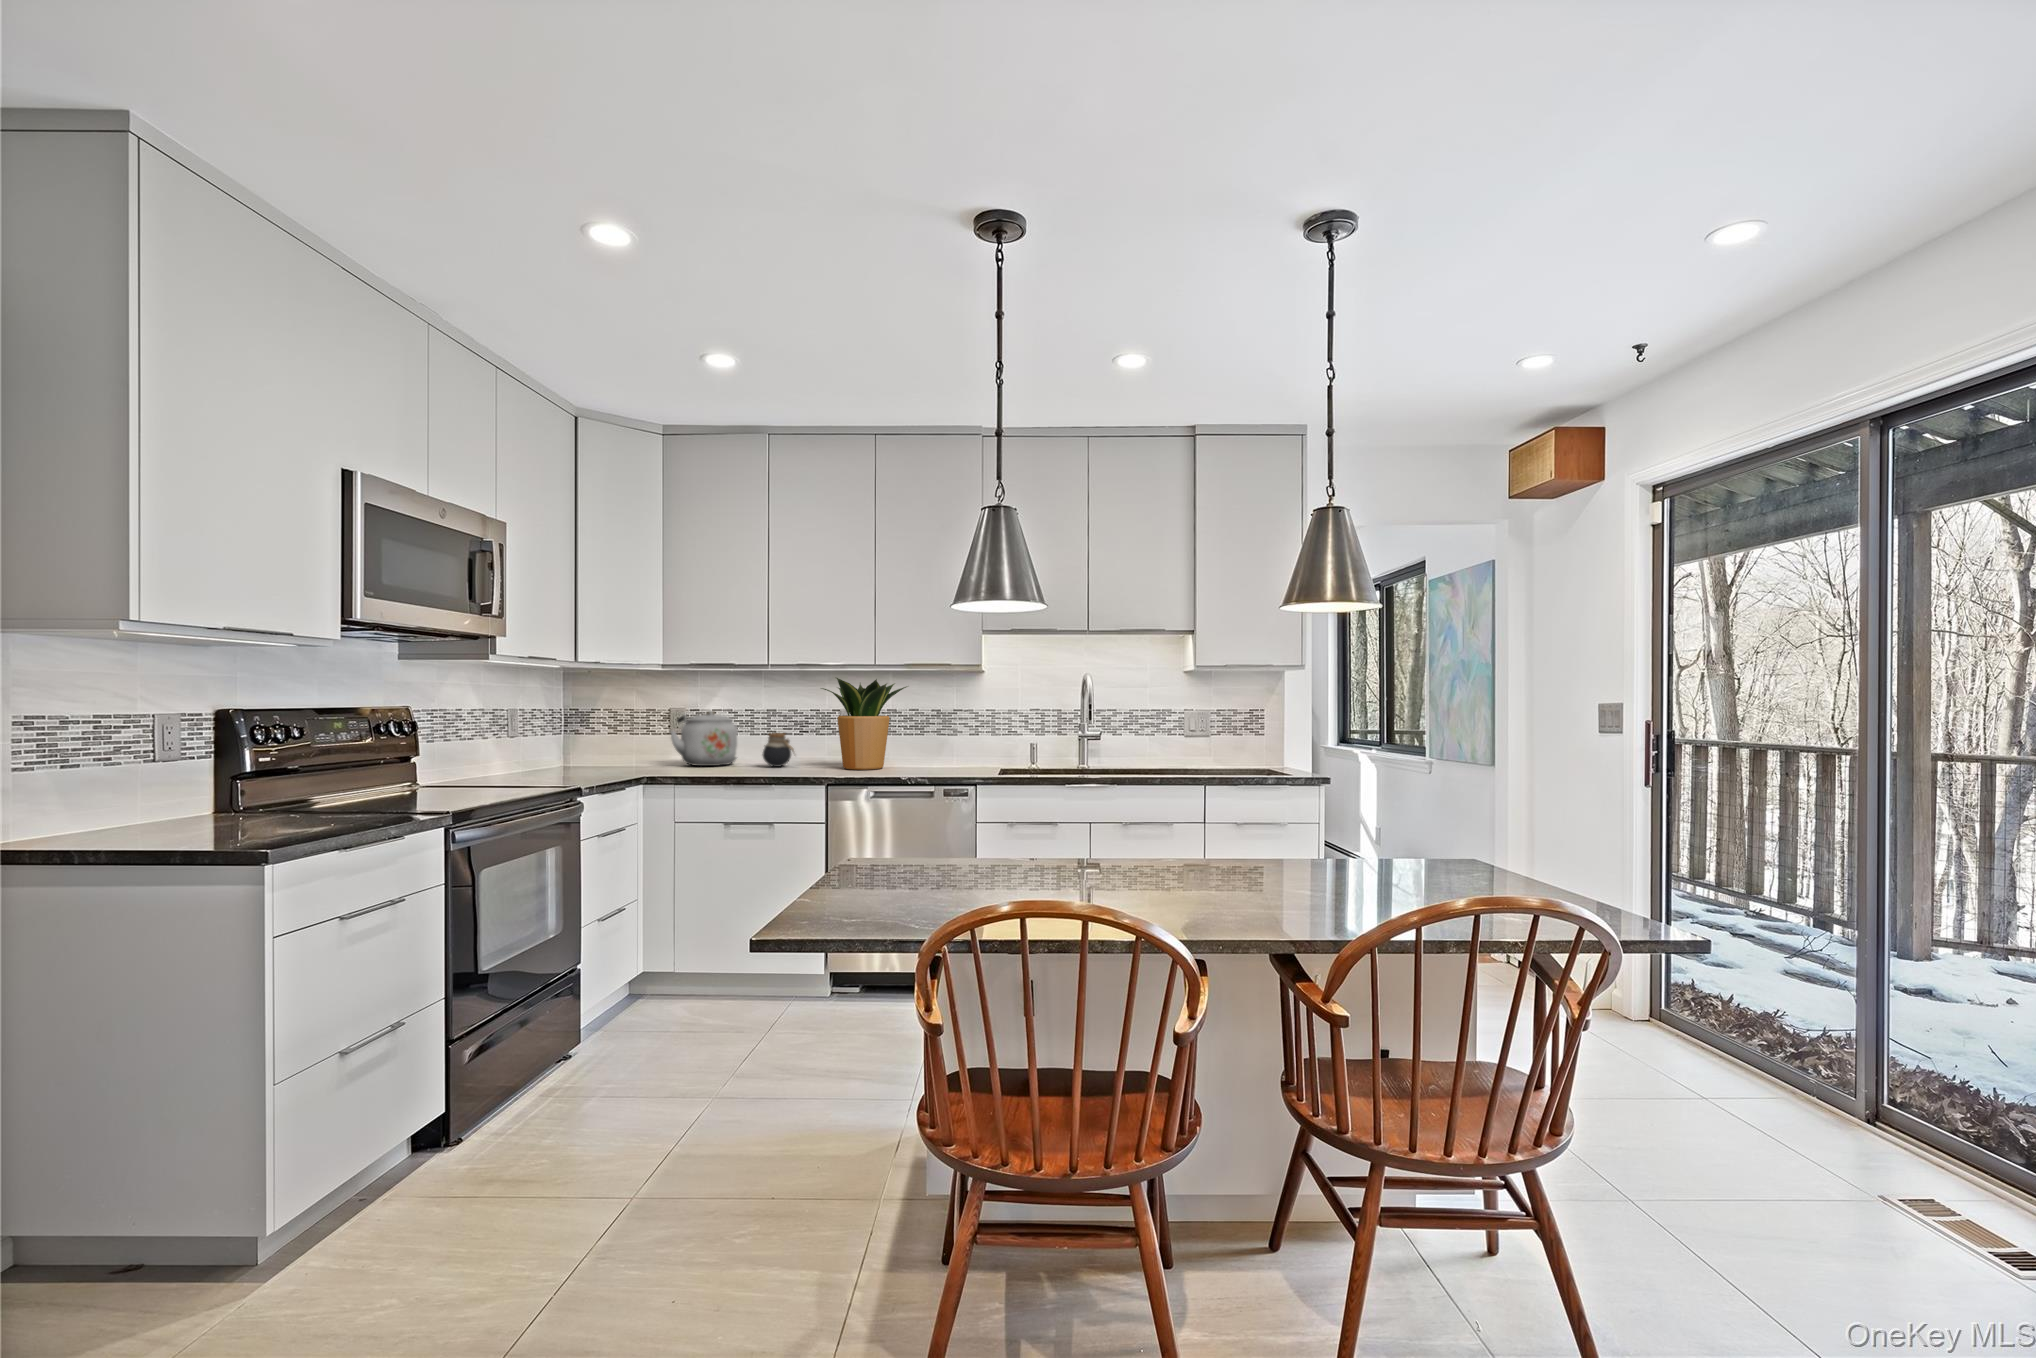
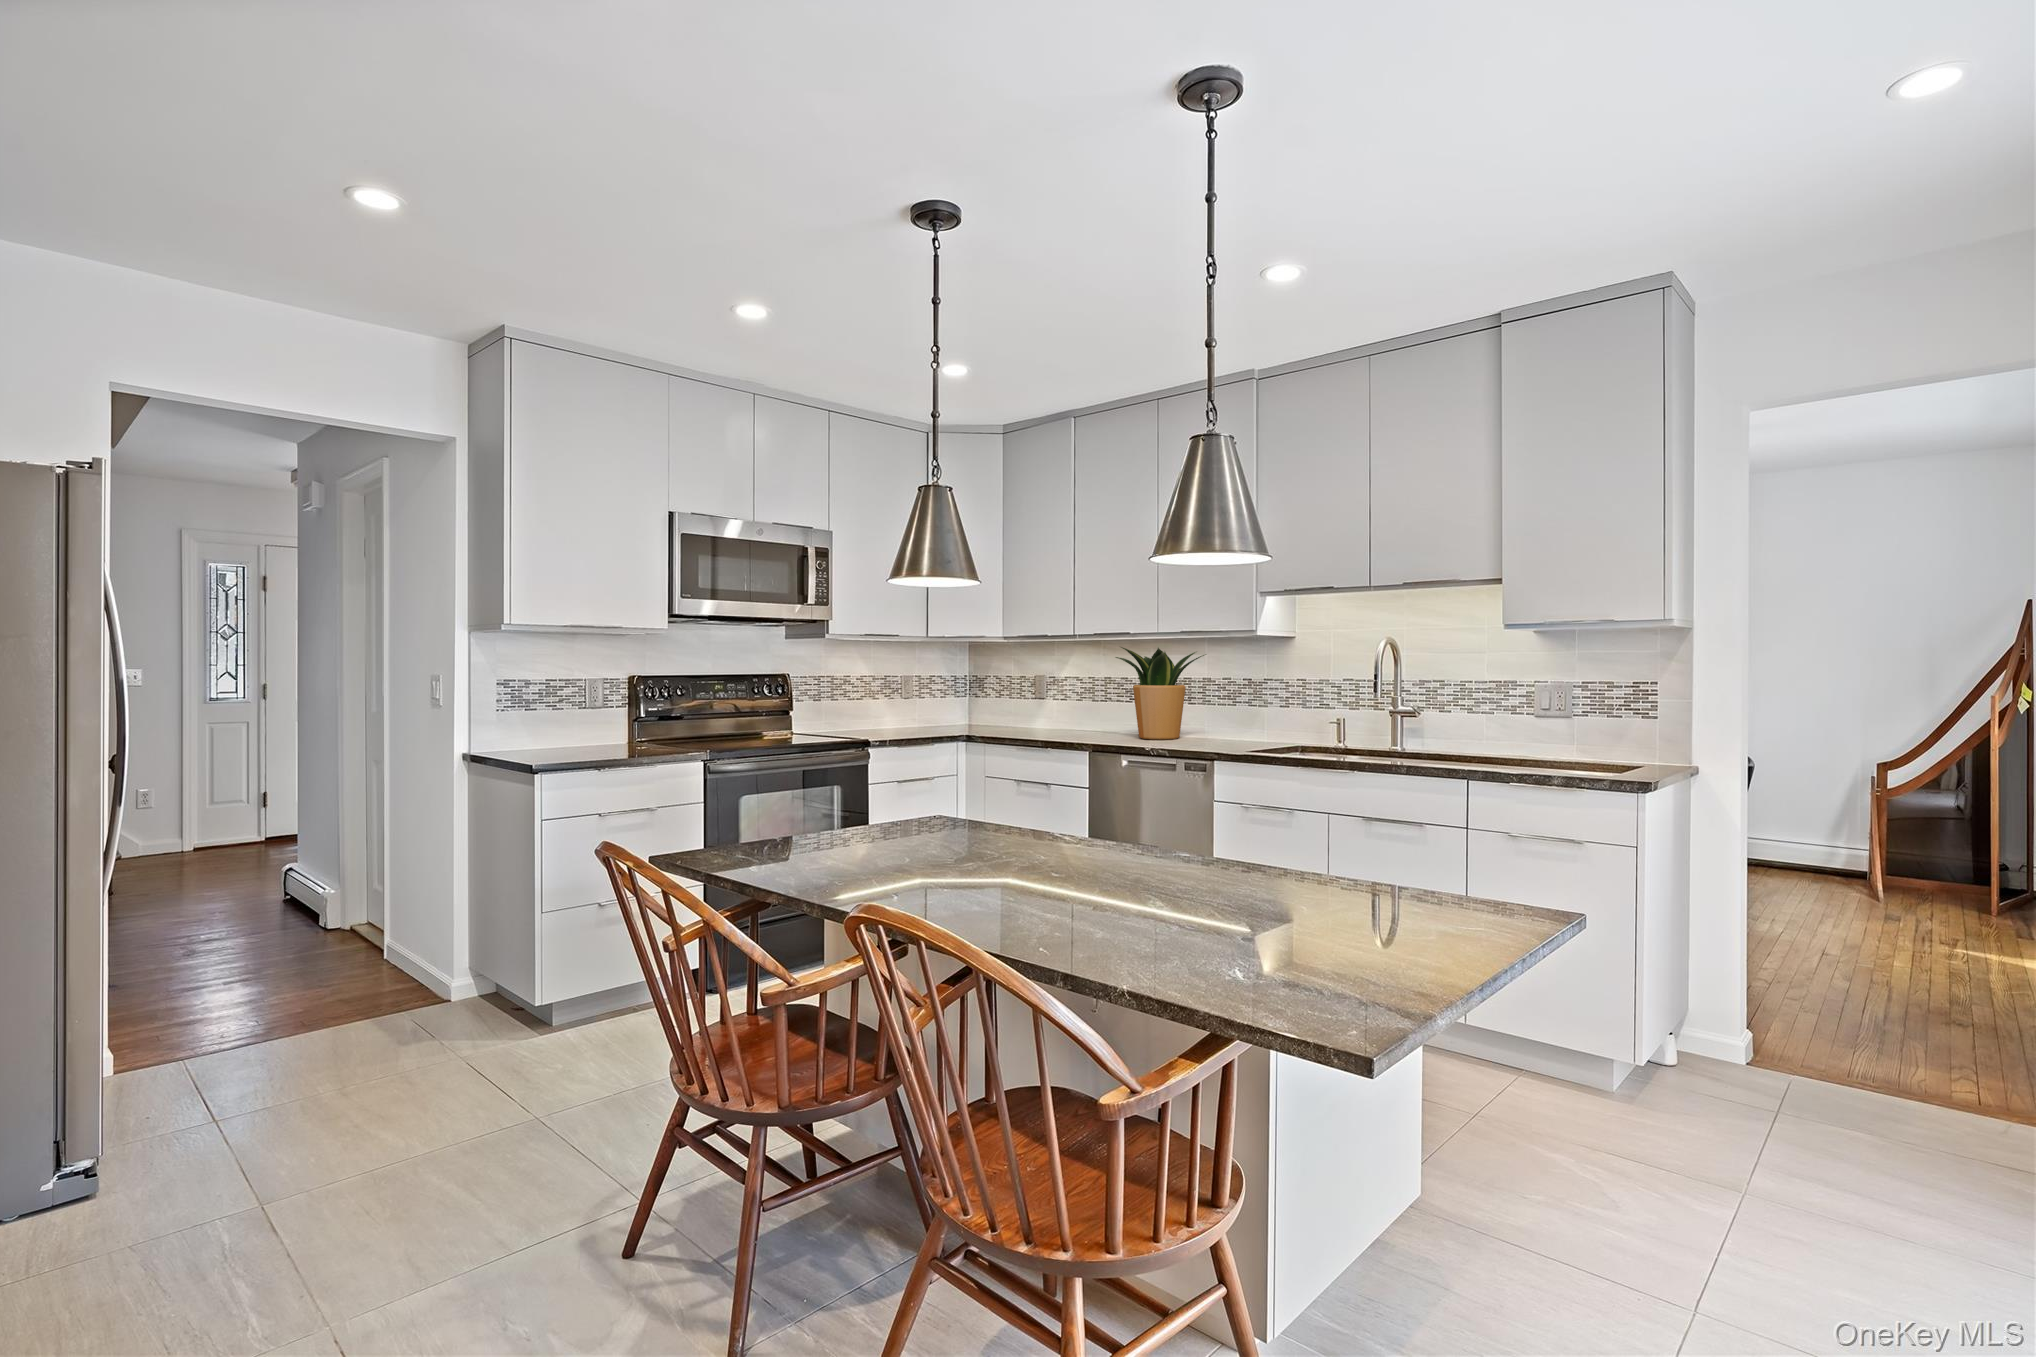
kettle: present [671,711,738,766] -> none [1020,679,1082,729]
jar: present [762,733,794,767] -> none [1084,701,1115,733]

